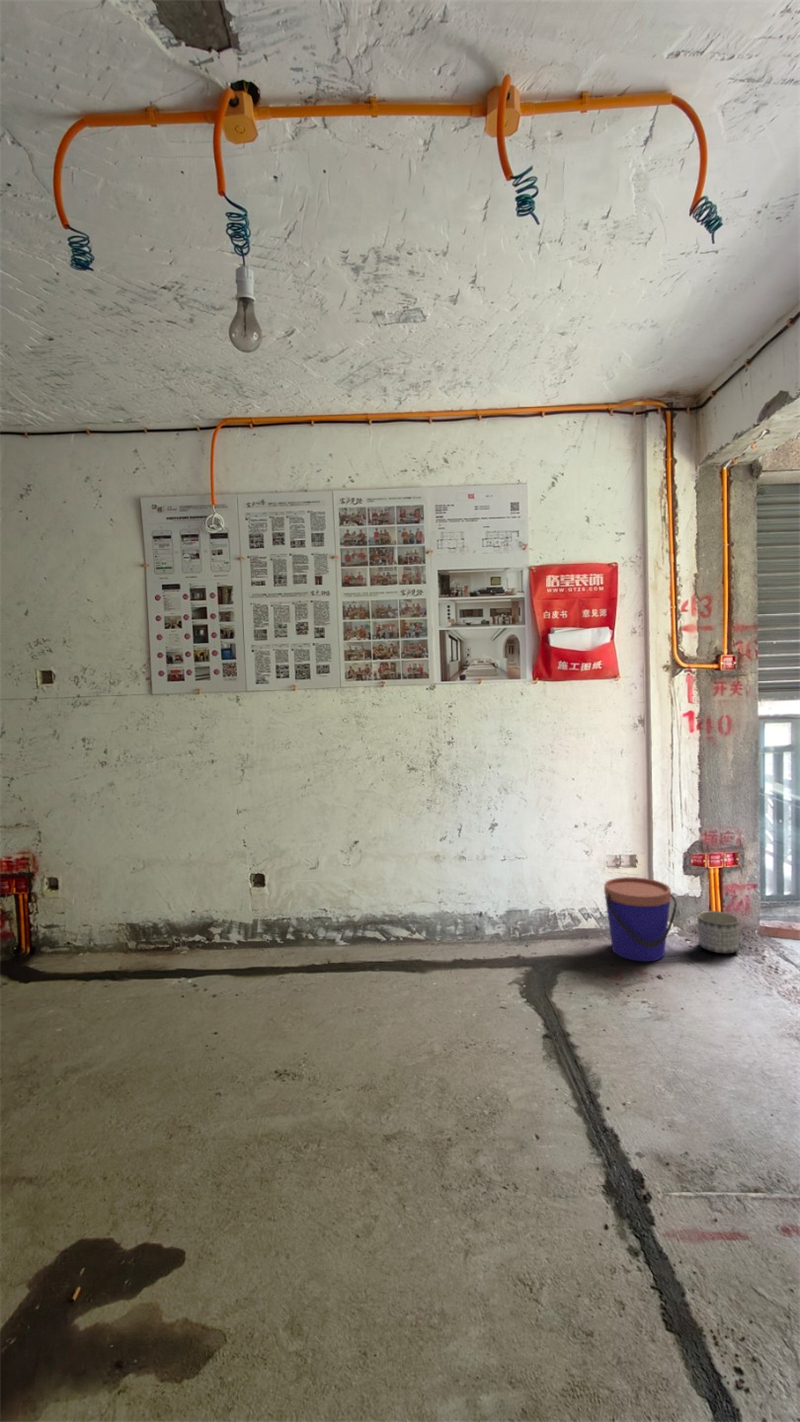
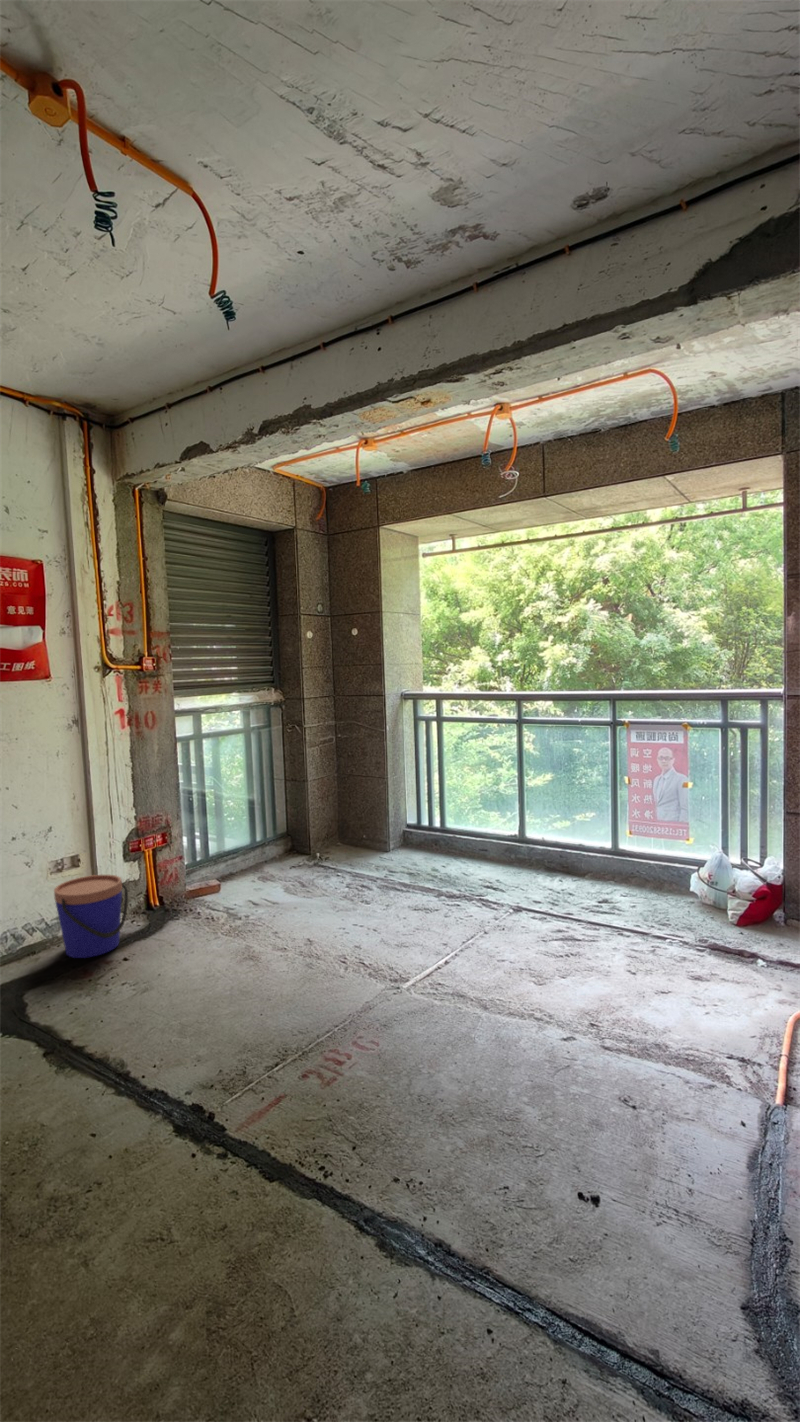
planter: present [698,911,739,953] -> none [141,887,177,924]

